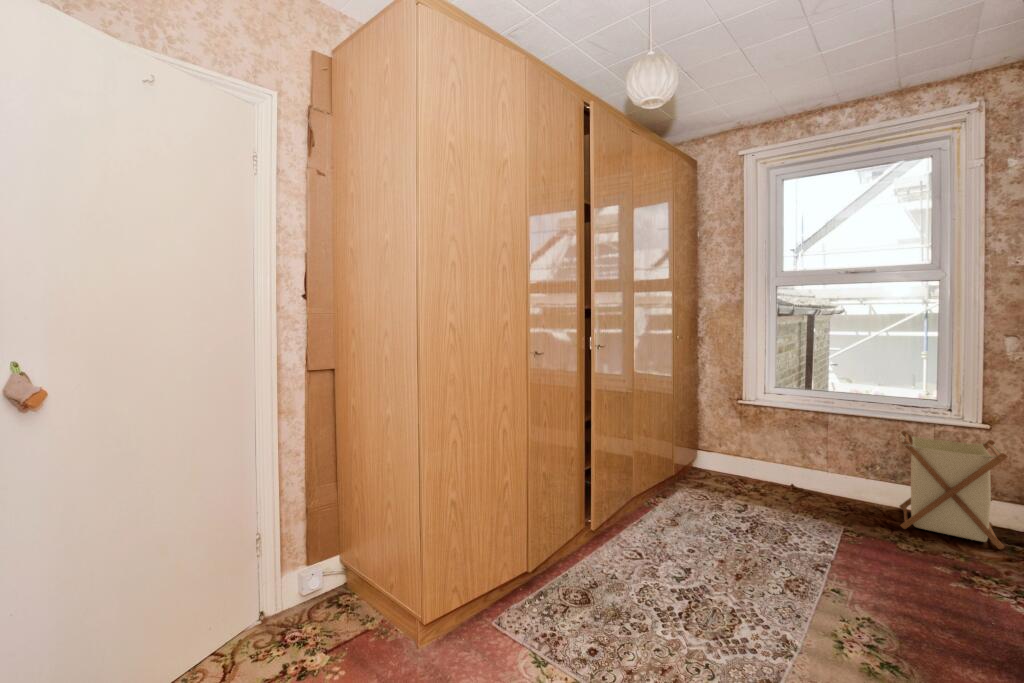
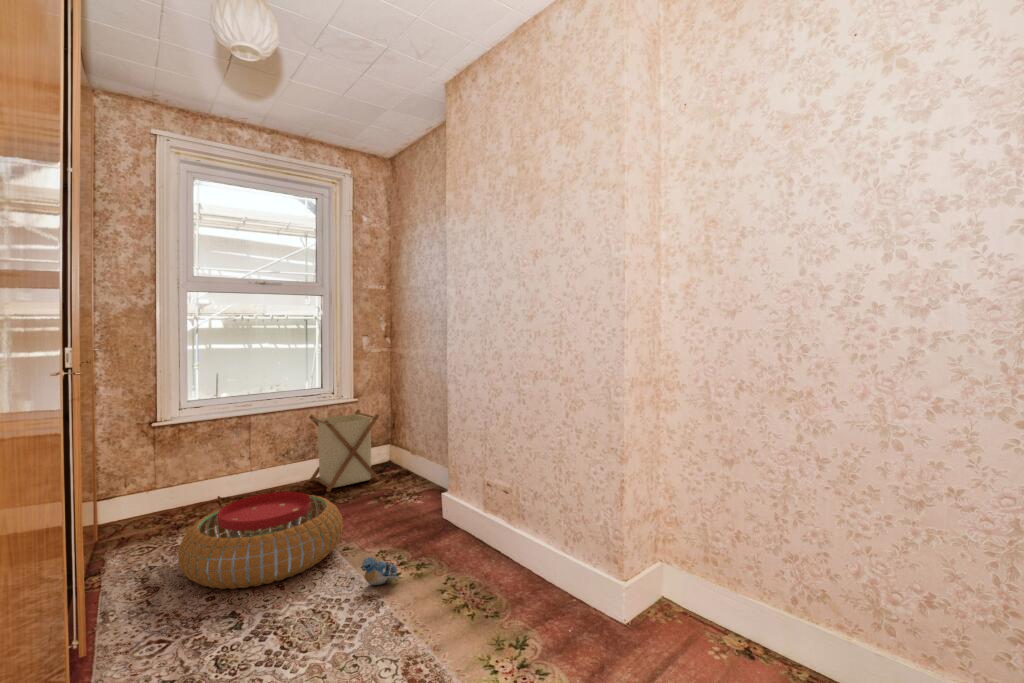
pouf: none [687,487,844,582] -> present [178,492,343,589]
plush toy: none [794,601,847,652] -> present [361,557,402,585]

